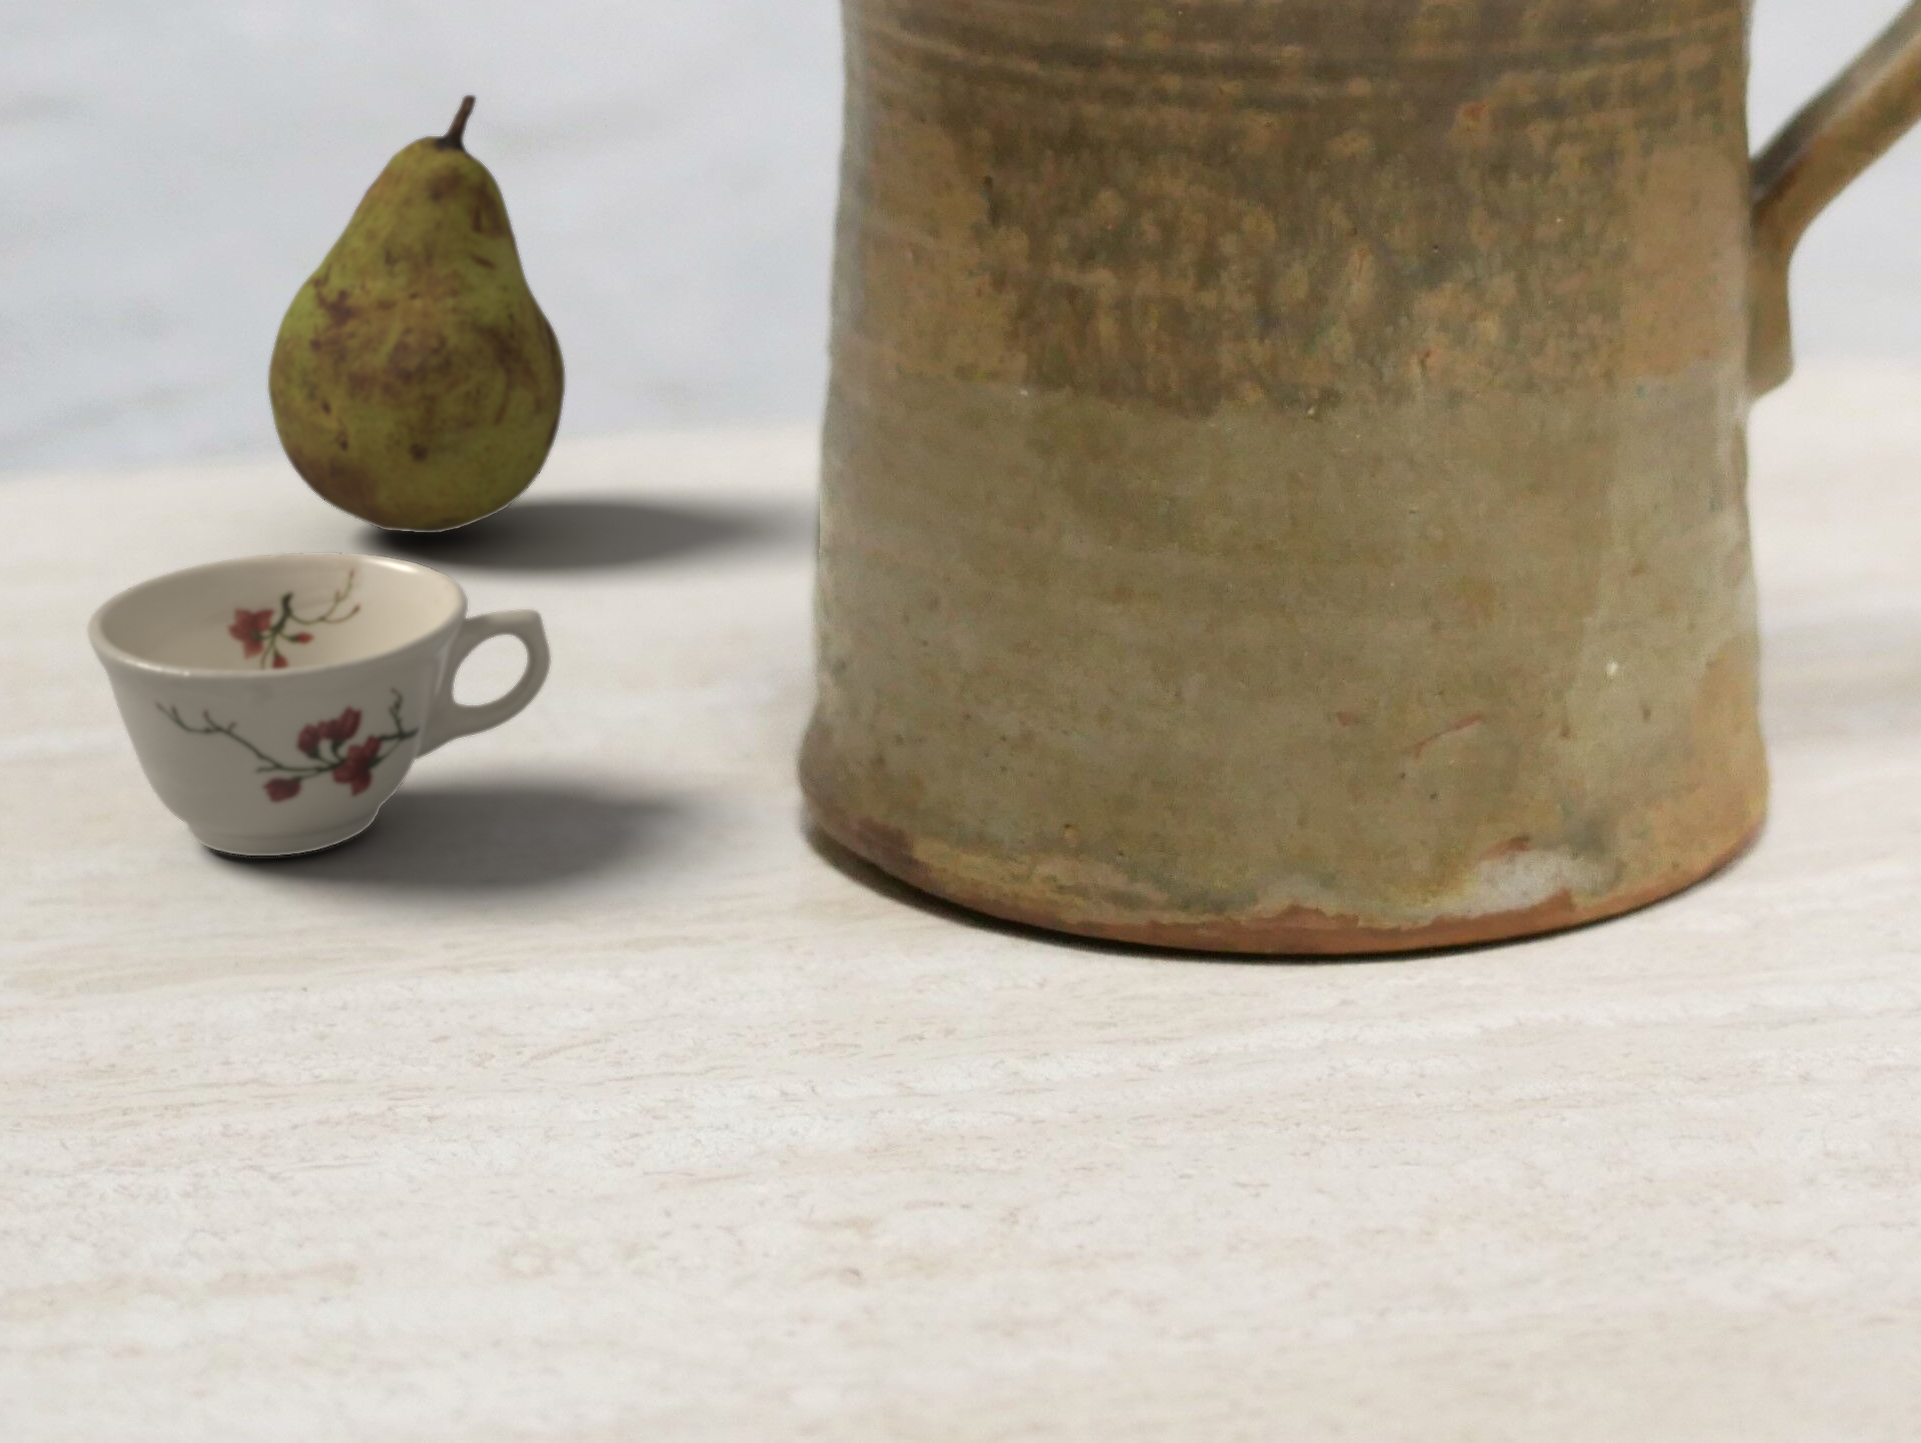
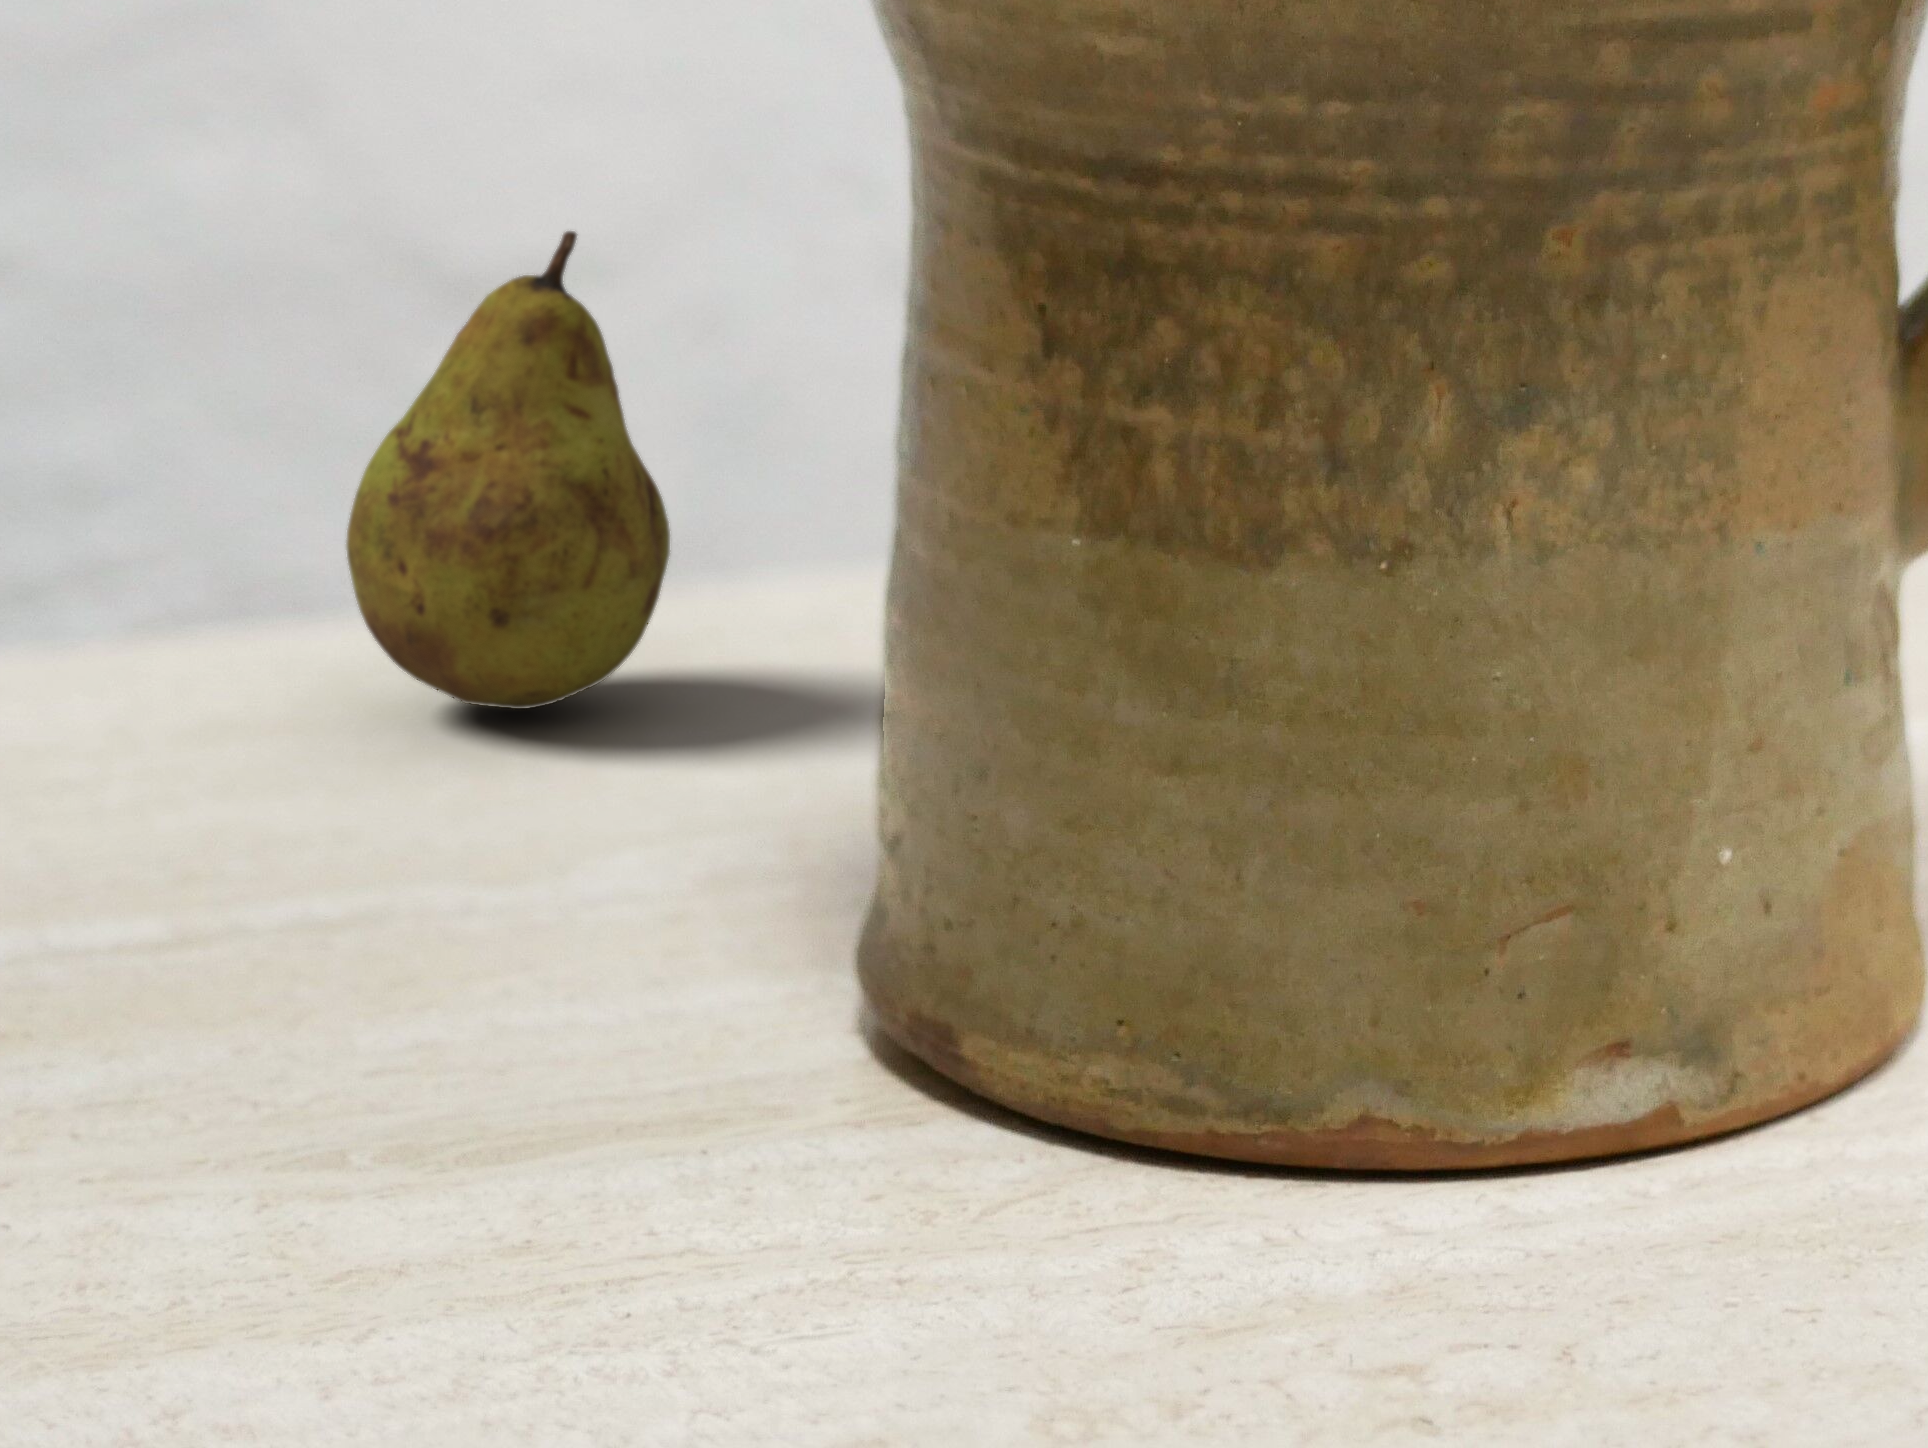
teacup: present [87,552,551,856] -> none [76,713,587,1043]

